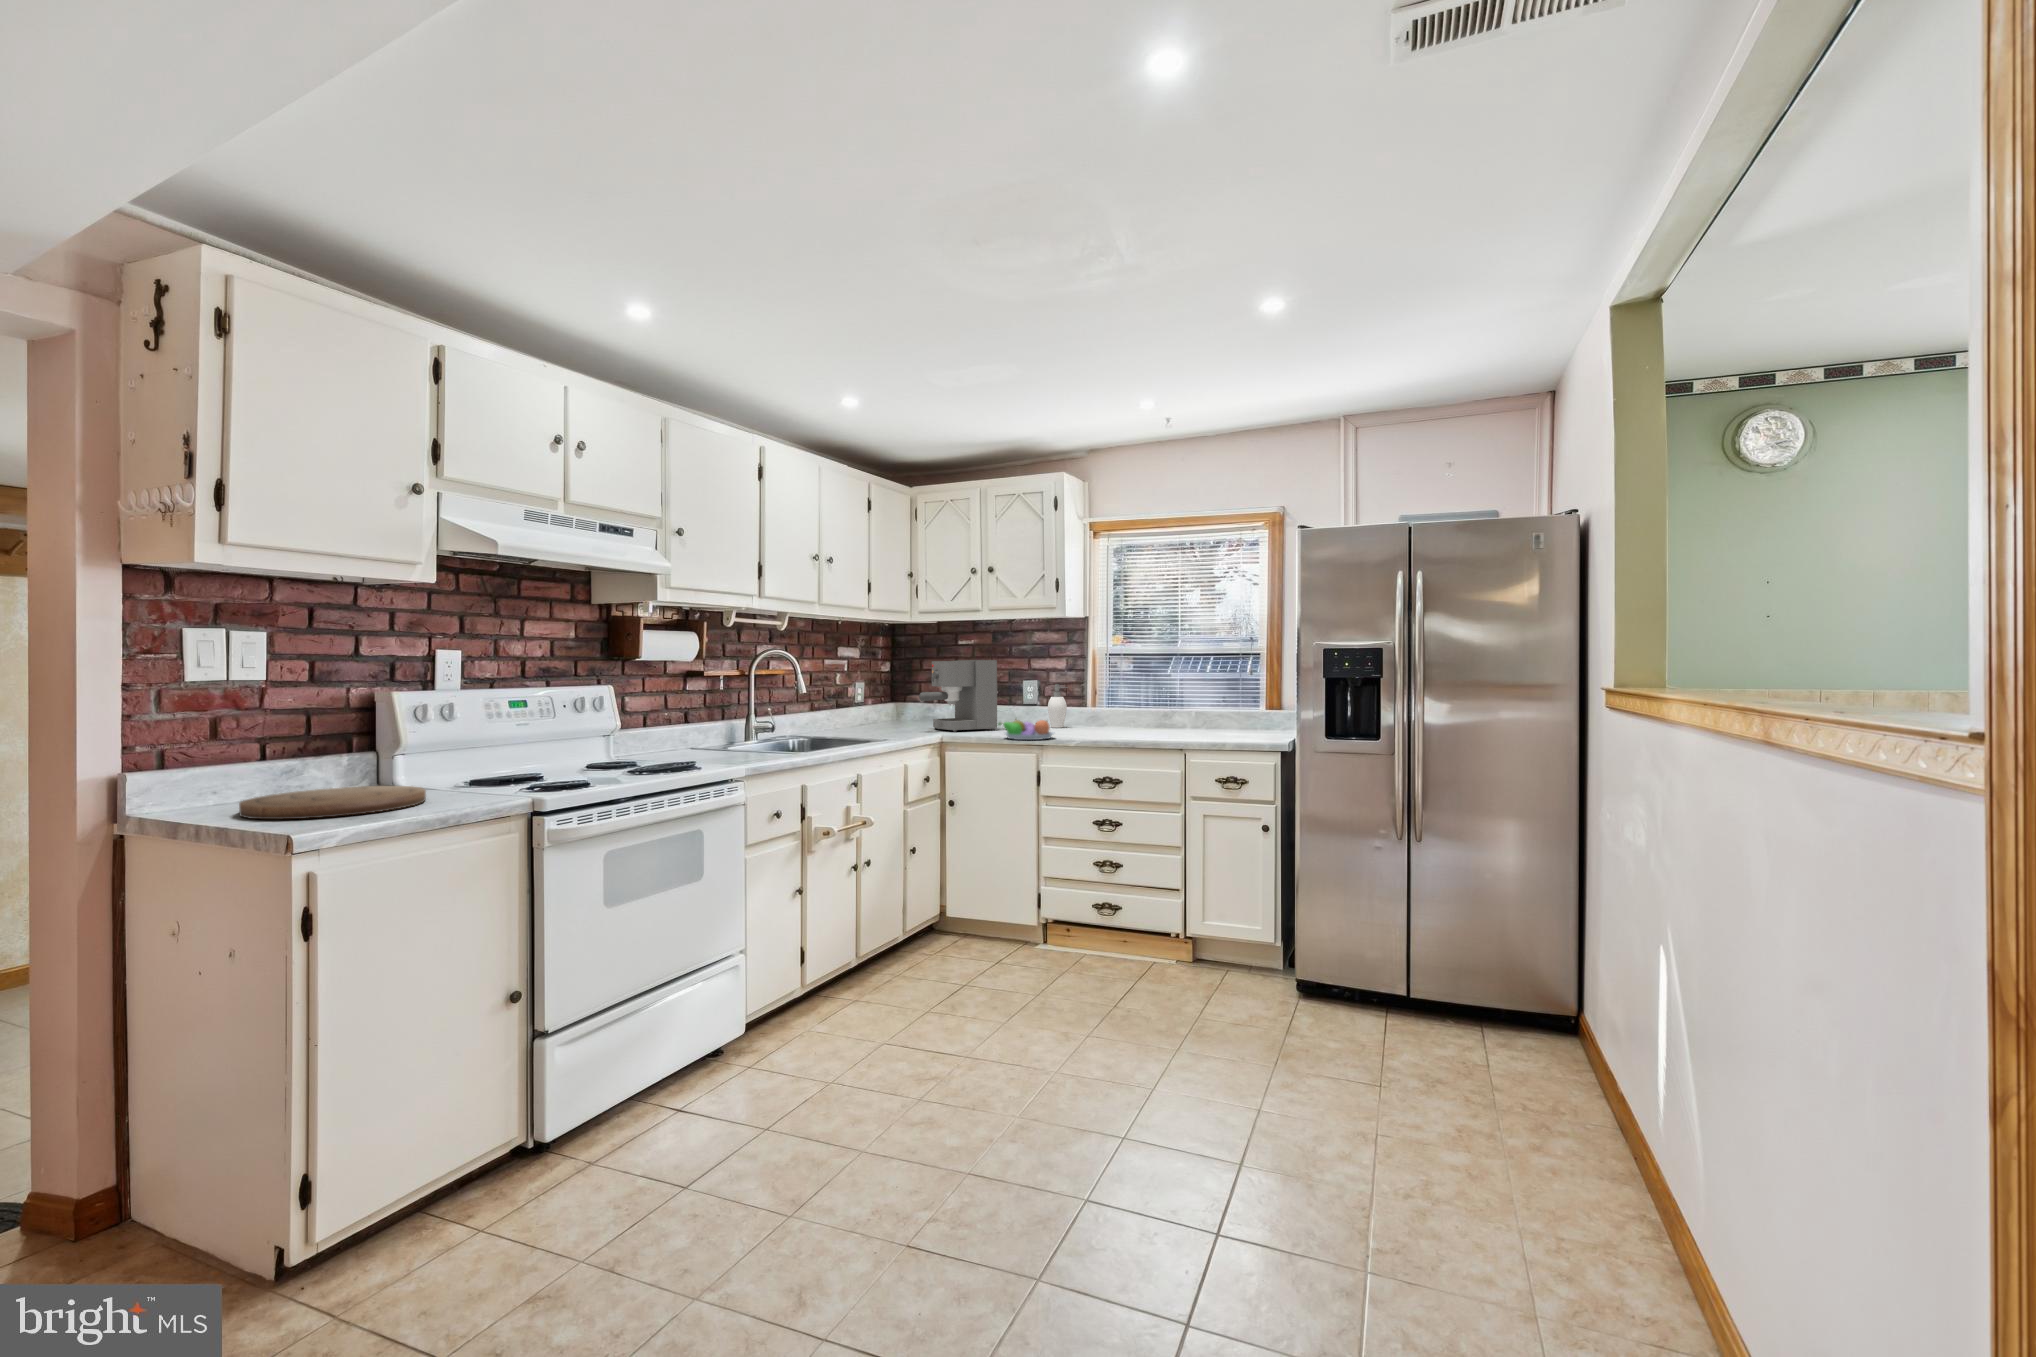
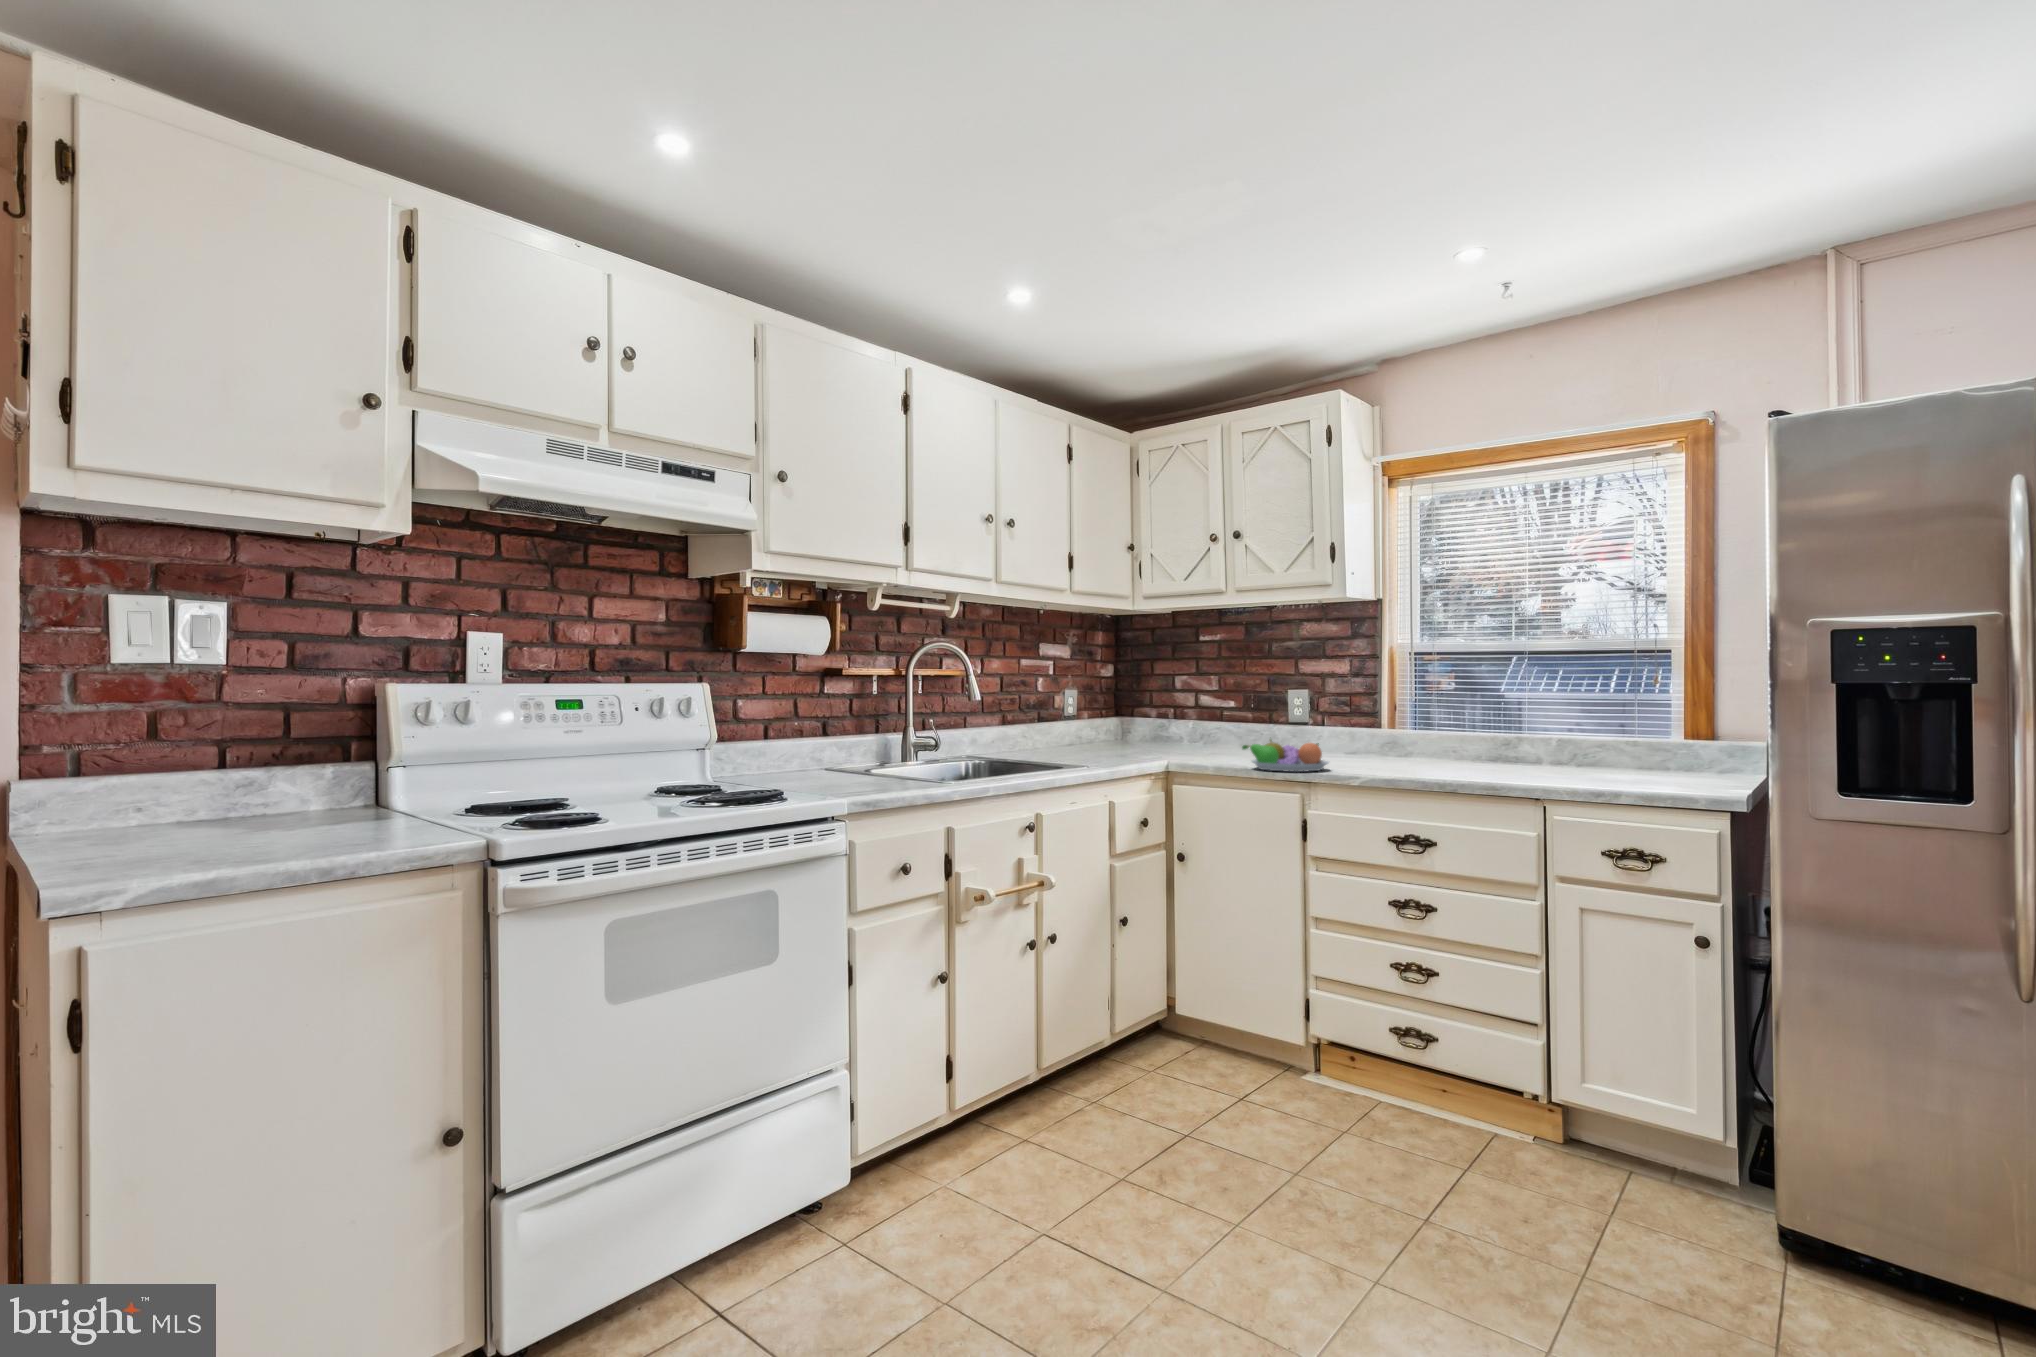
coffee maker: present [919,660,997,732] -> none [1137,658,1248,757]
soap dispenser: present [1048,684,1067,728] -> none [1324,693,1354,755]
cutting board: present [239,786,426,819] -> none [116,809,376,854]

